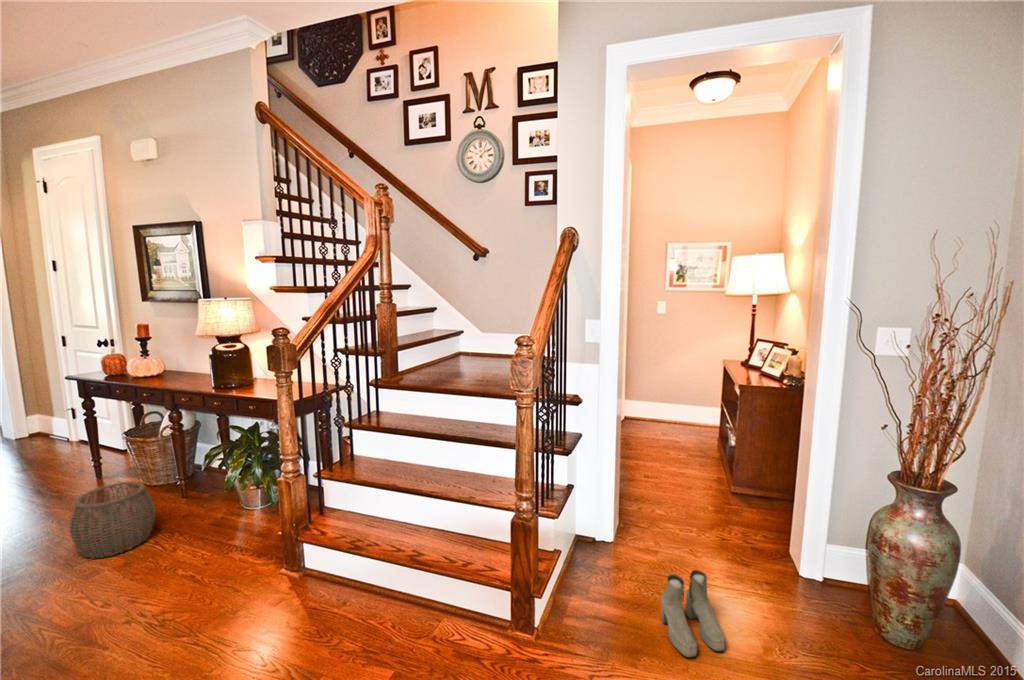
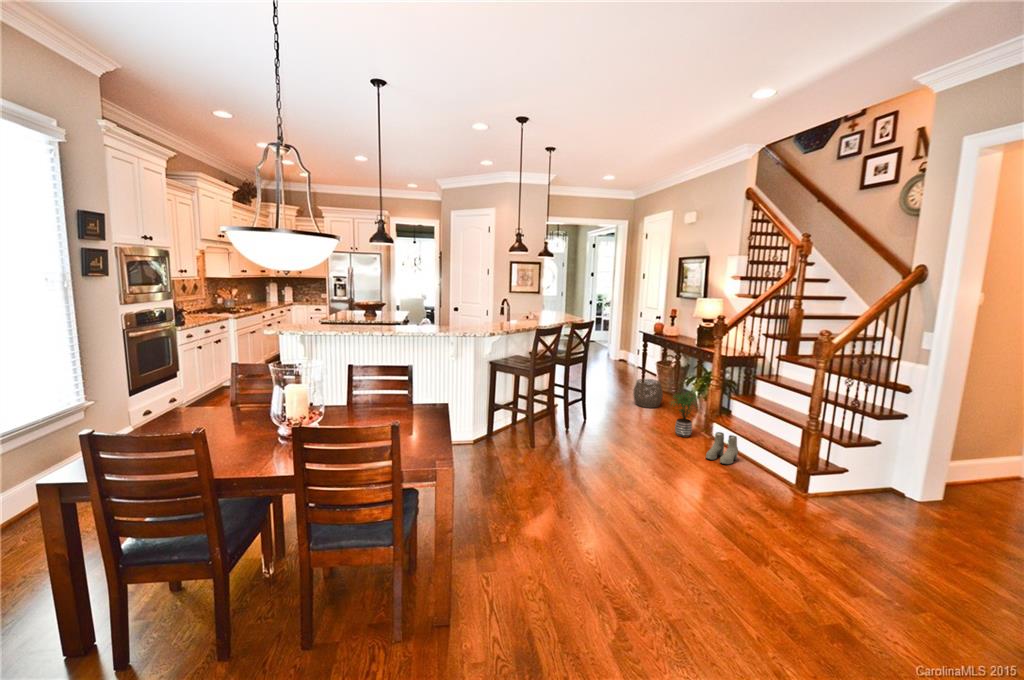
potted plant: none [183,501,264,612] -> present [671,393,697,437]
boots: present [661,570,725,657] -> present [706,432,738,464]

